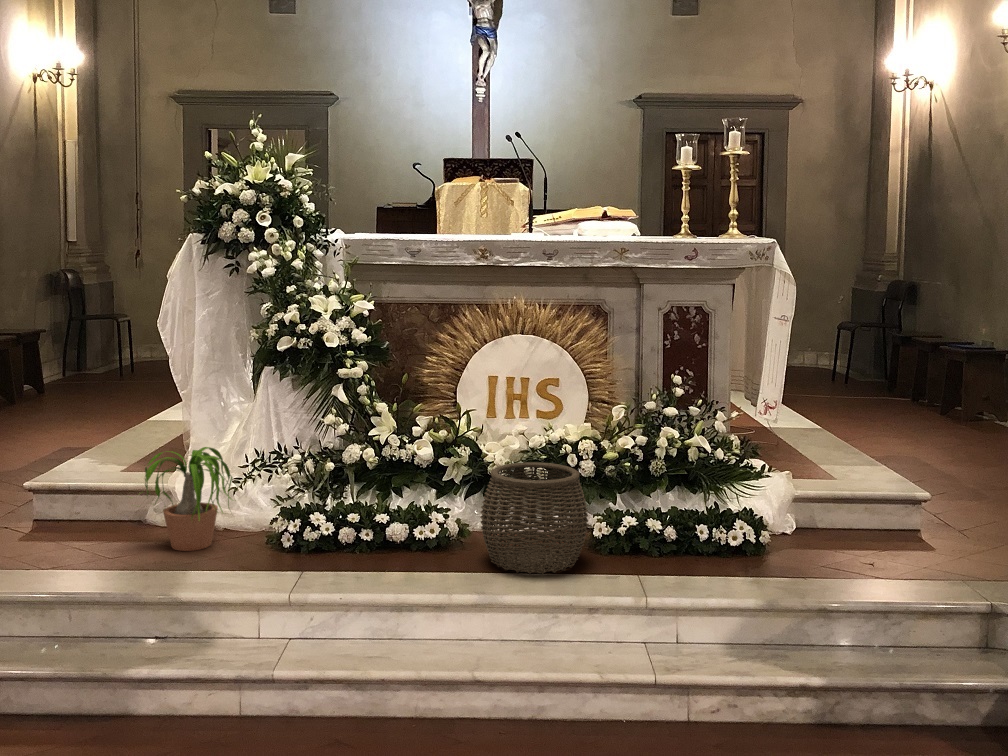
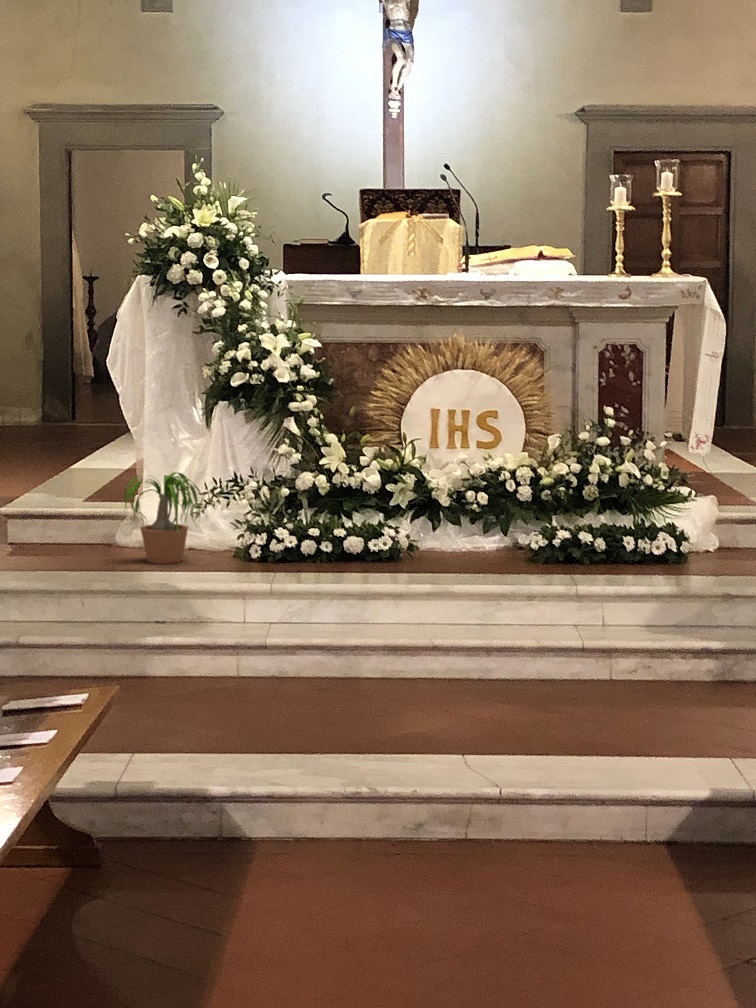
woven basket: present [480,462,588,574] -> none [429,482,526,575]

